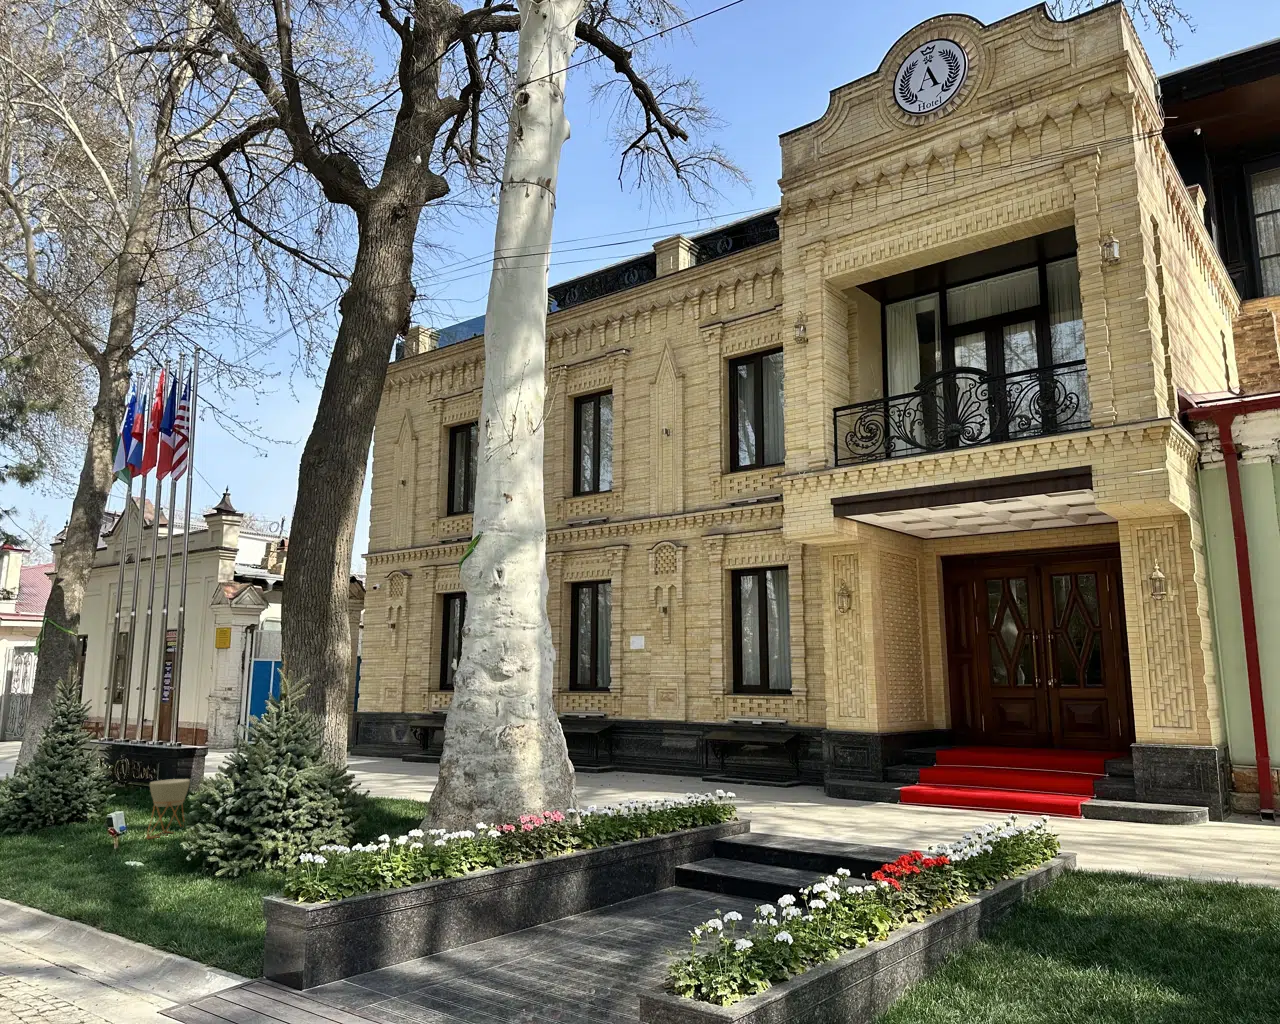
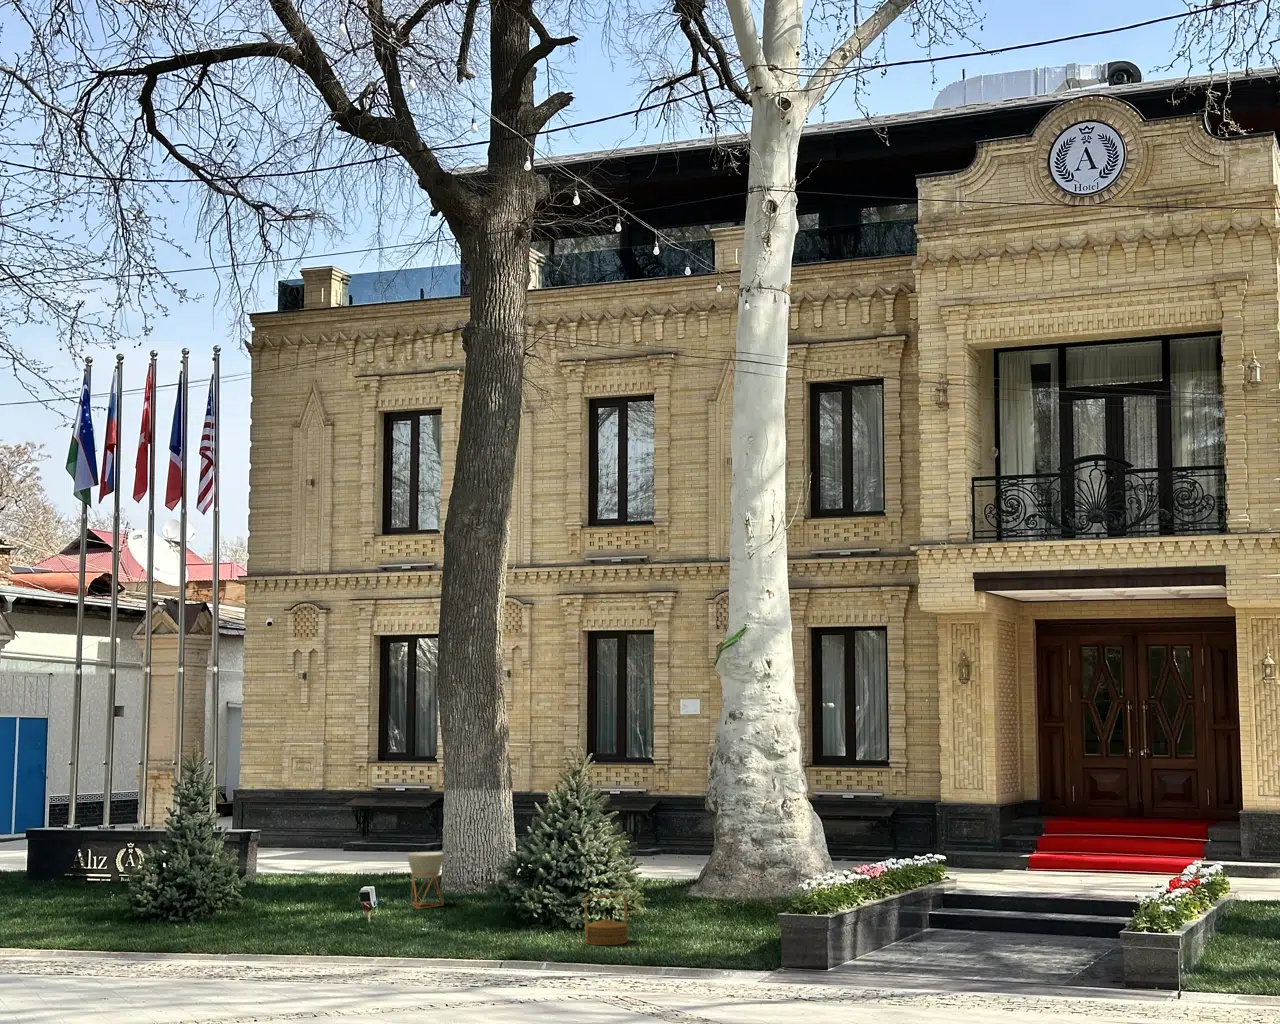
woven basket: none [81,847,149,917] -> present [584,893,628,945]

